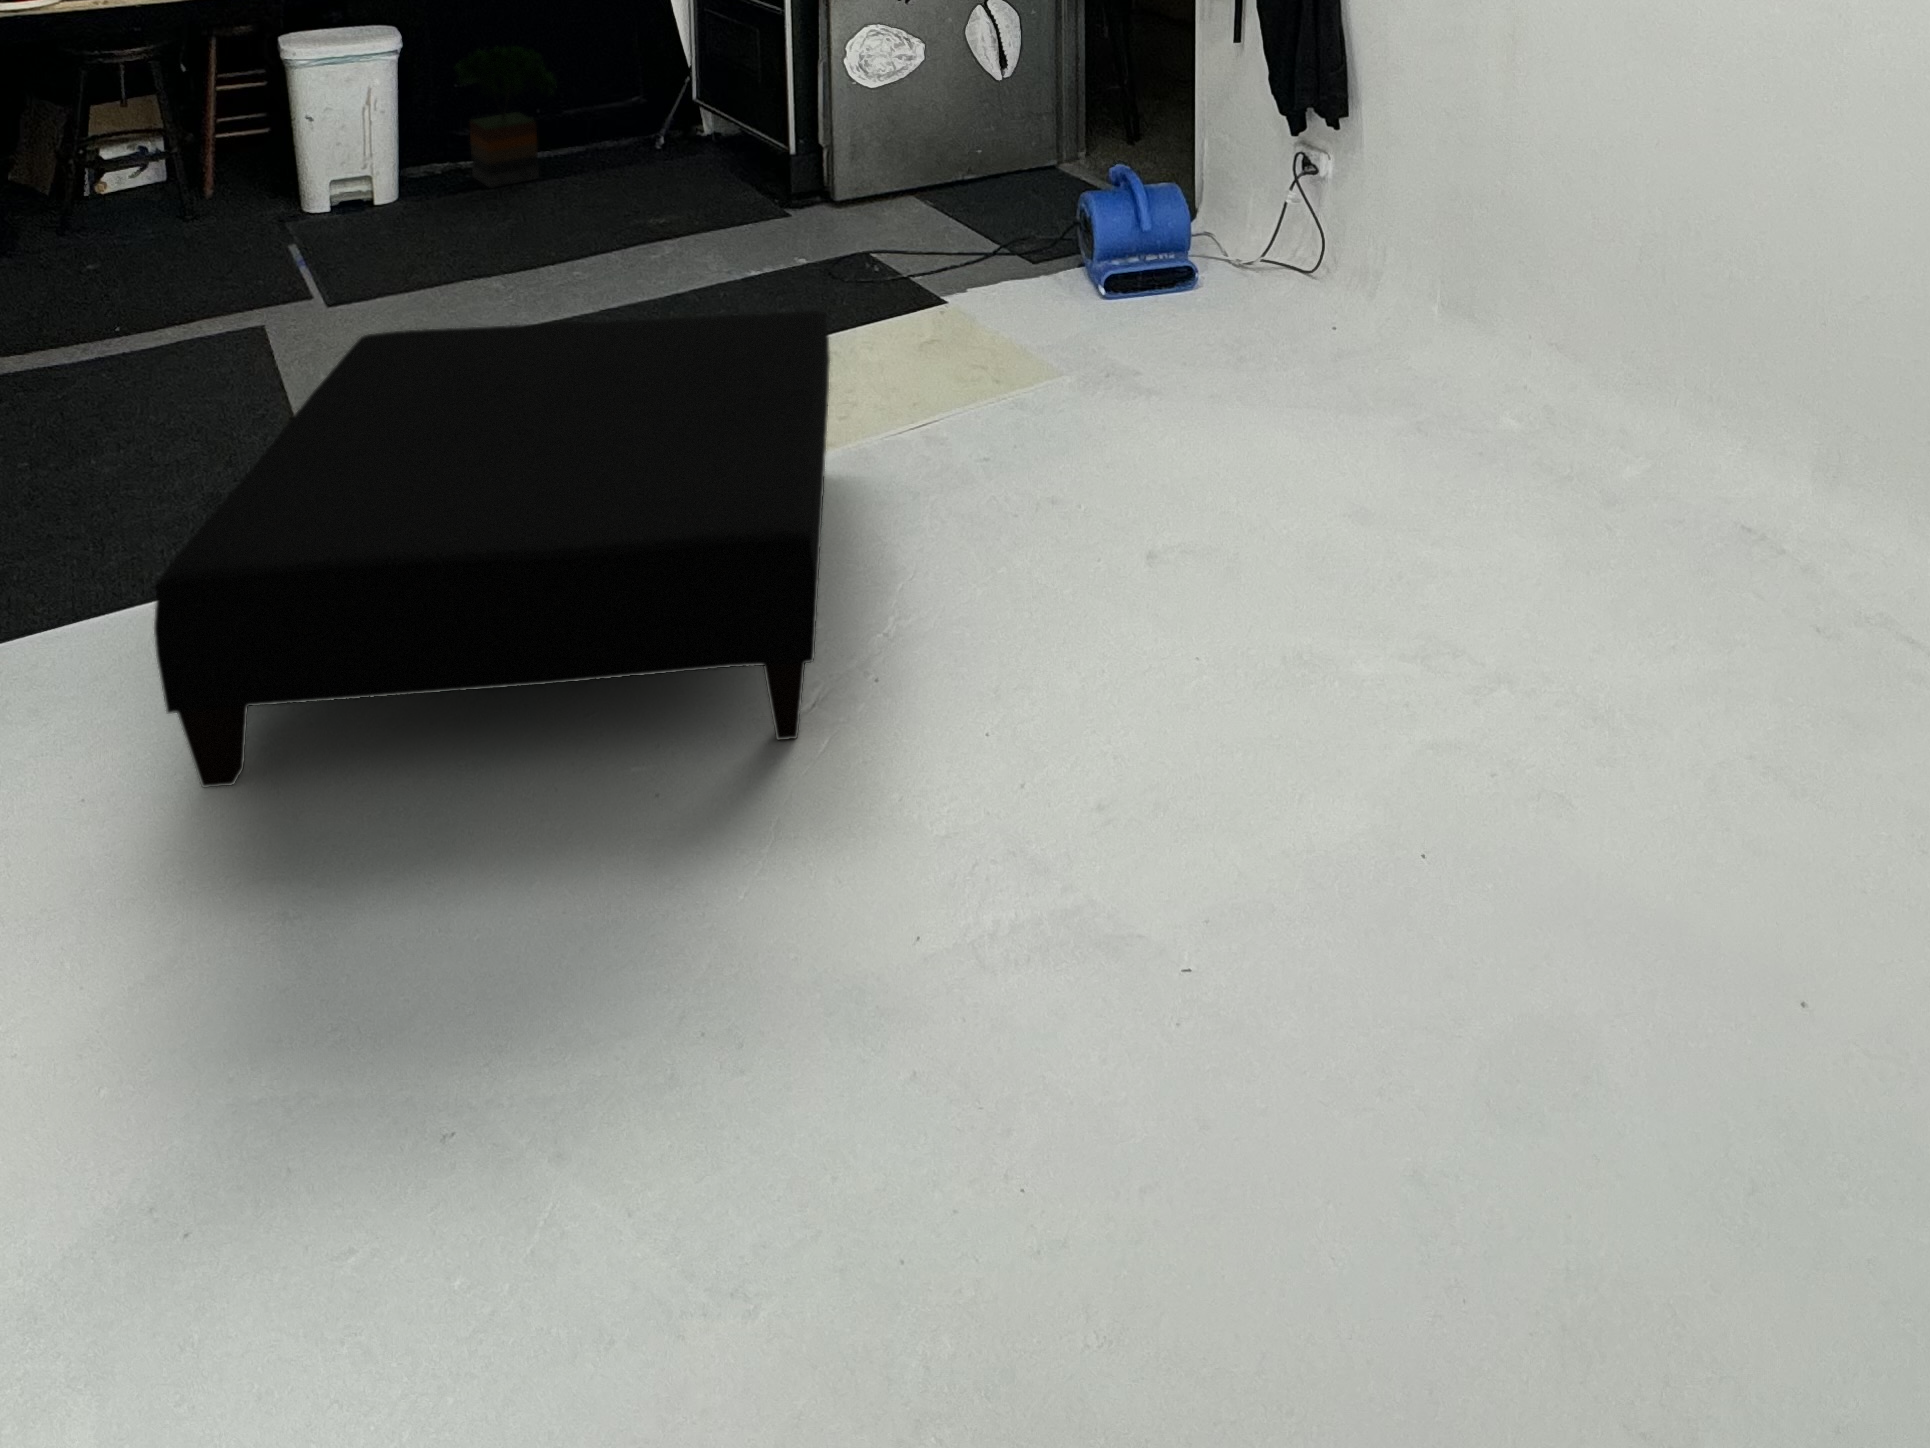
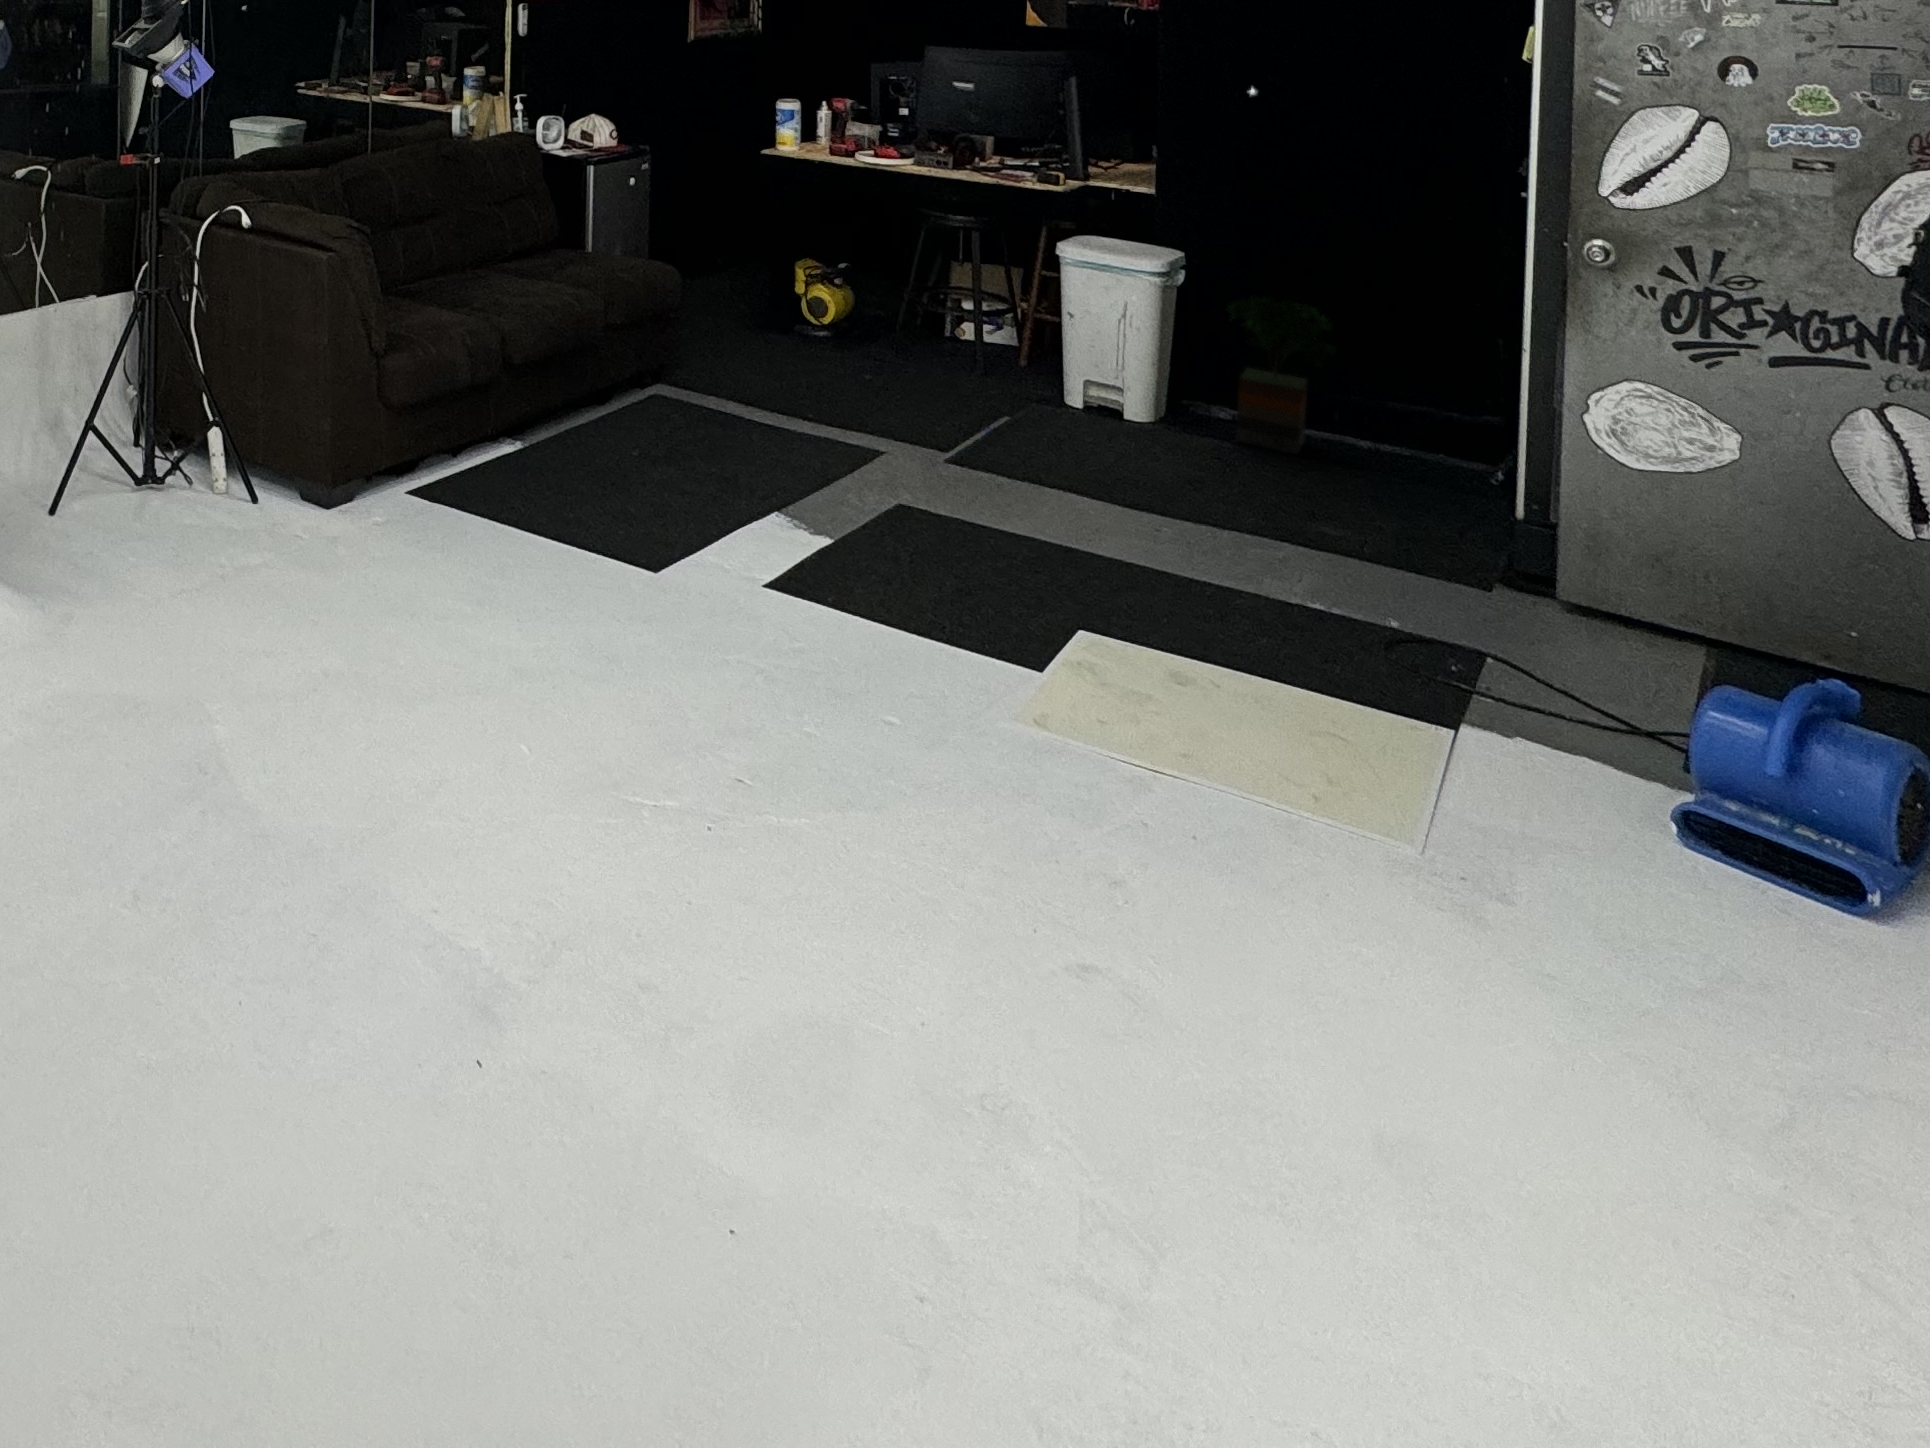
ottoman: present [154,311,830,787] -> none [404,395,974,734]

